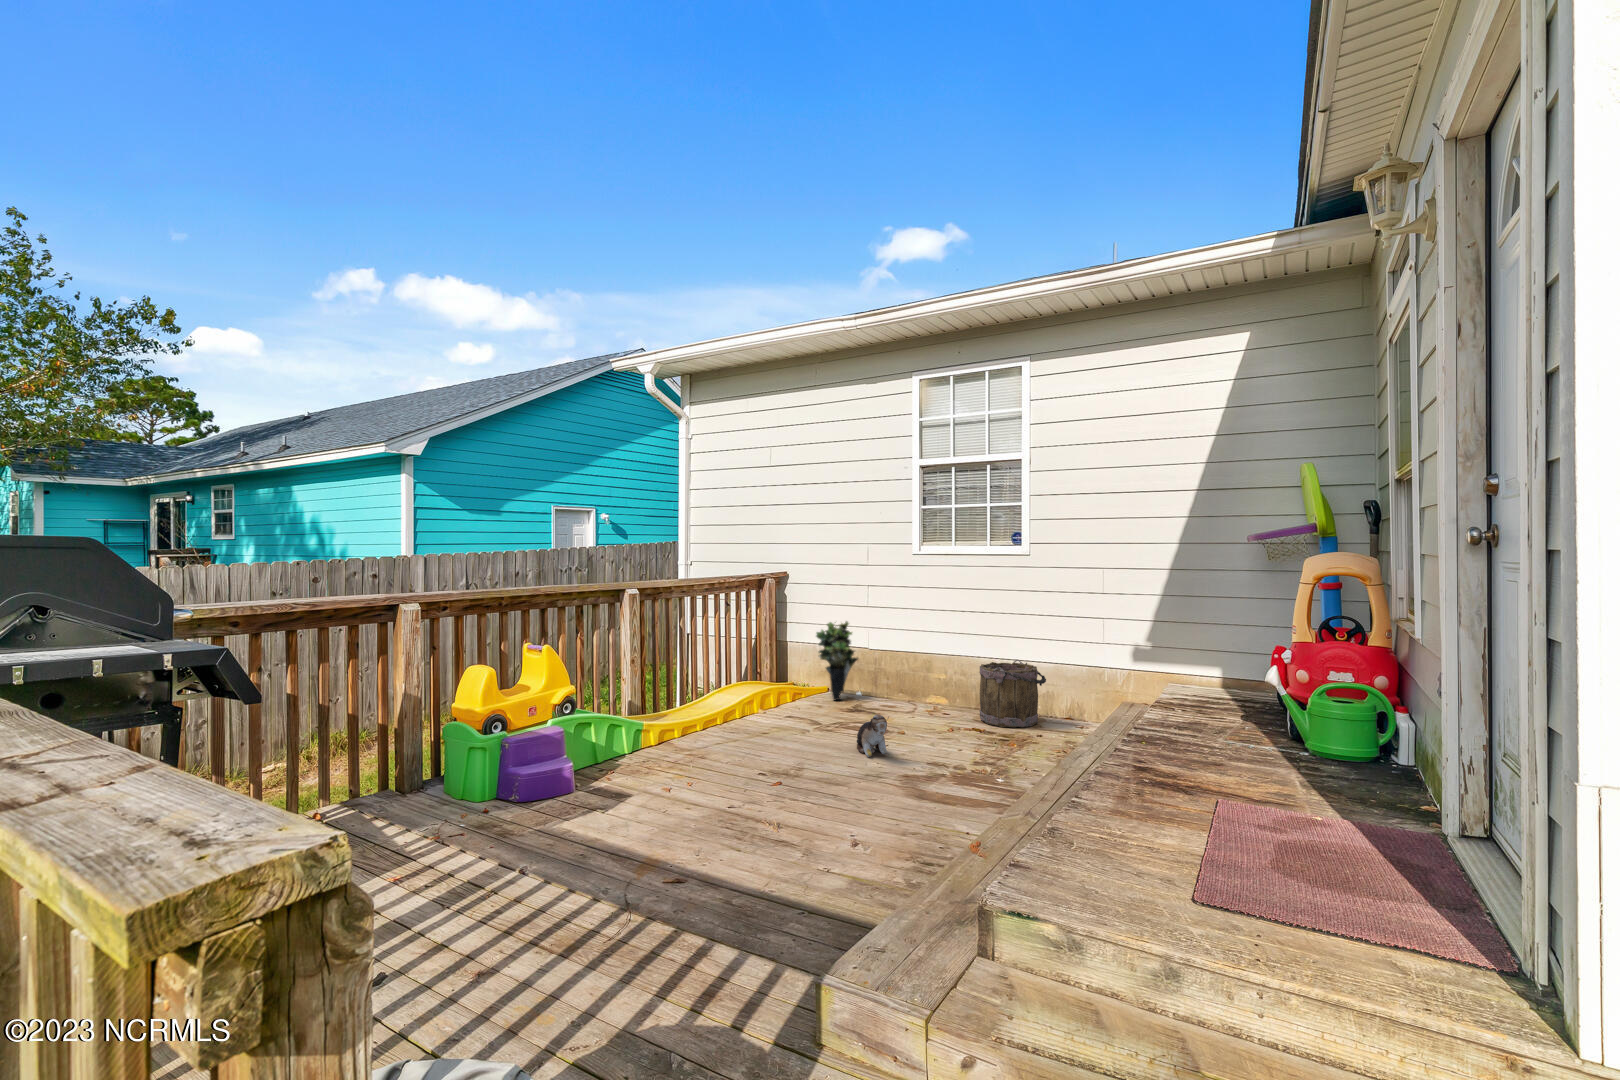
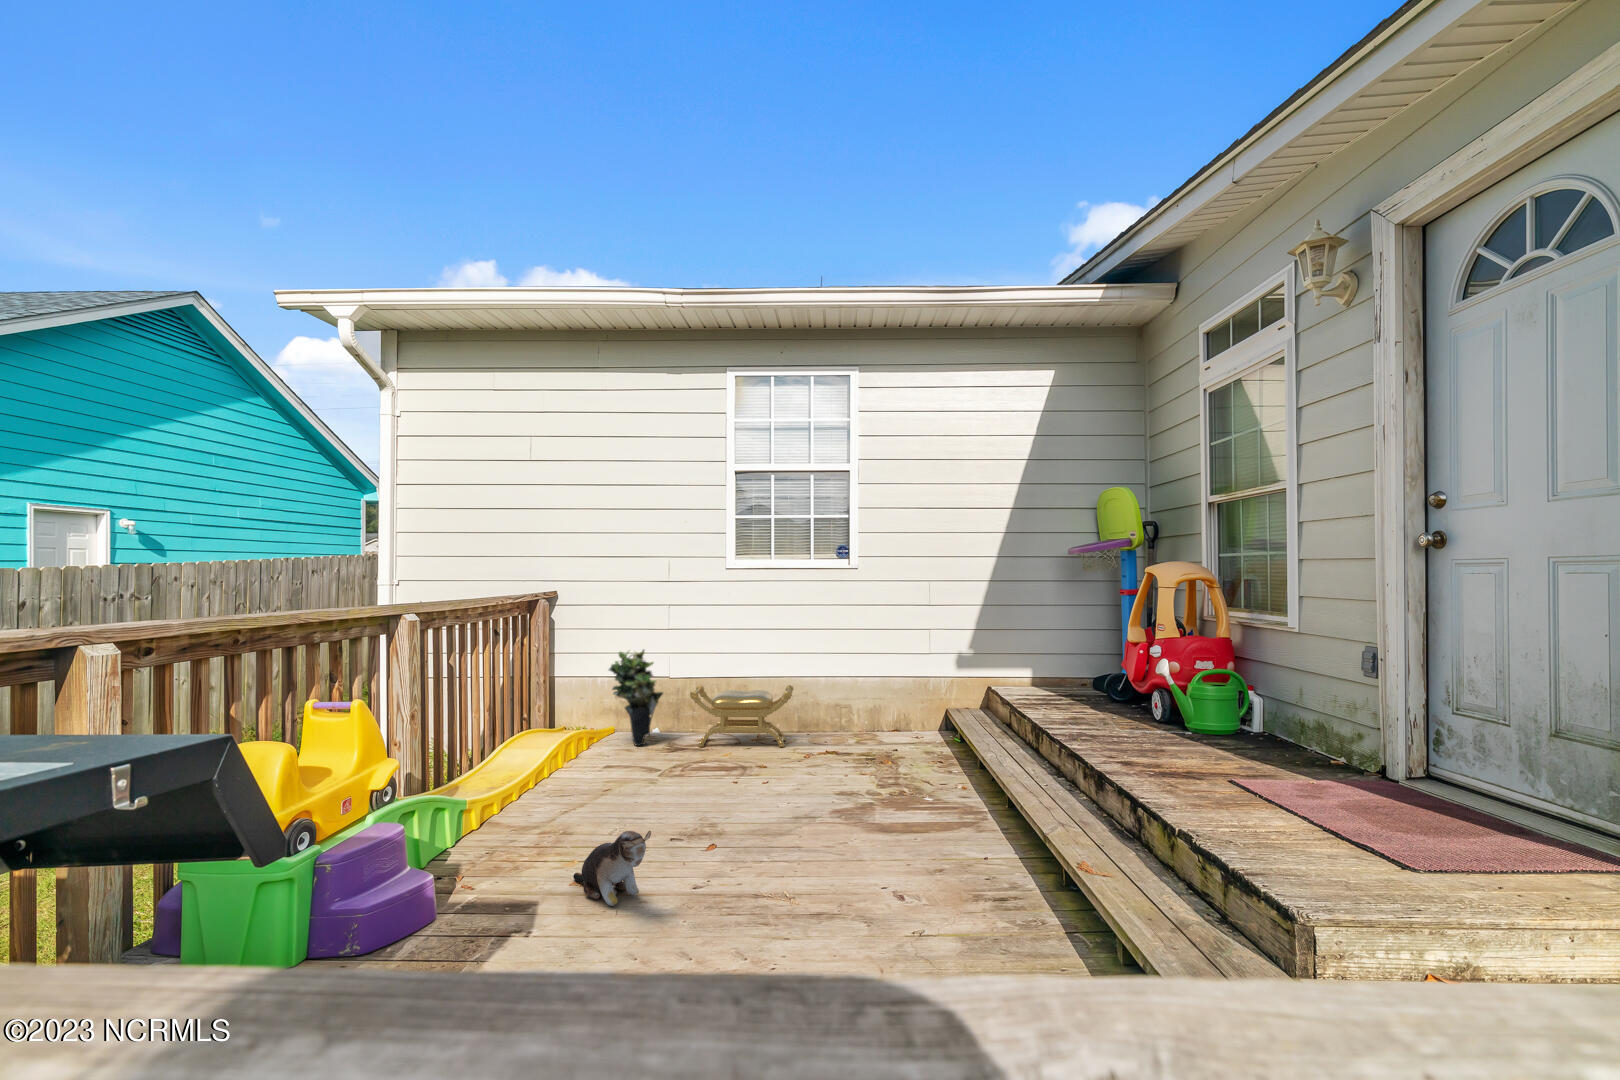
stool: none [871,654,968,715] -> present [690,685,793,747]
bucket: present [979,660,1046,727] -> none [818,679,888,752]
plush toy: present [857,714,889,757] -> present [573,831,651,906]

